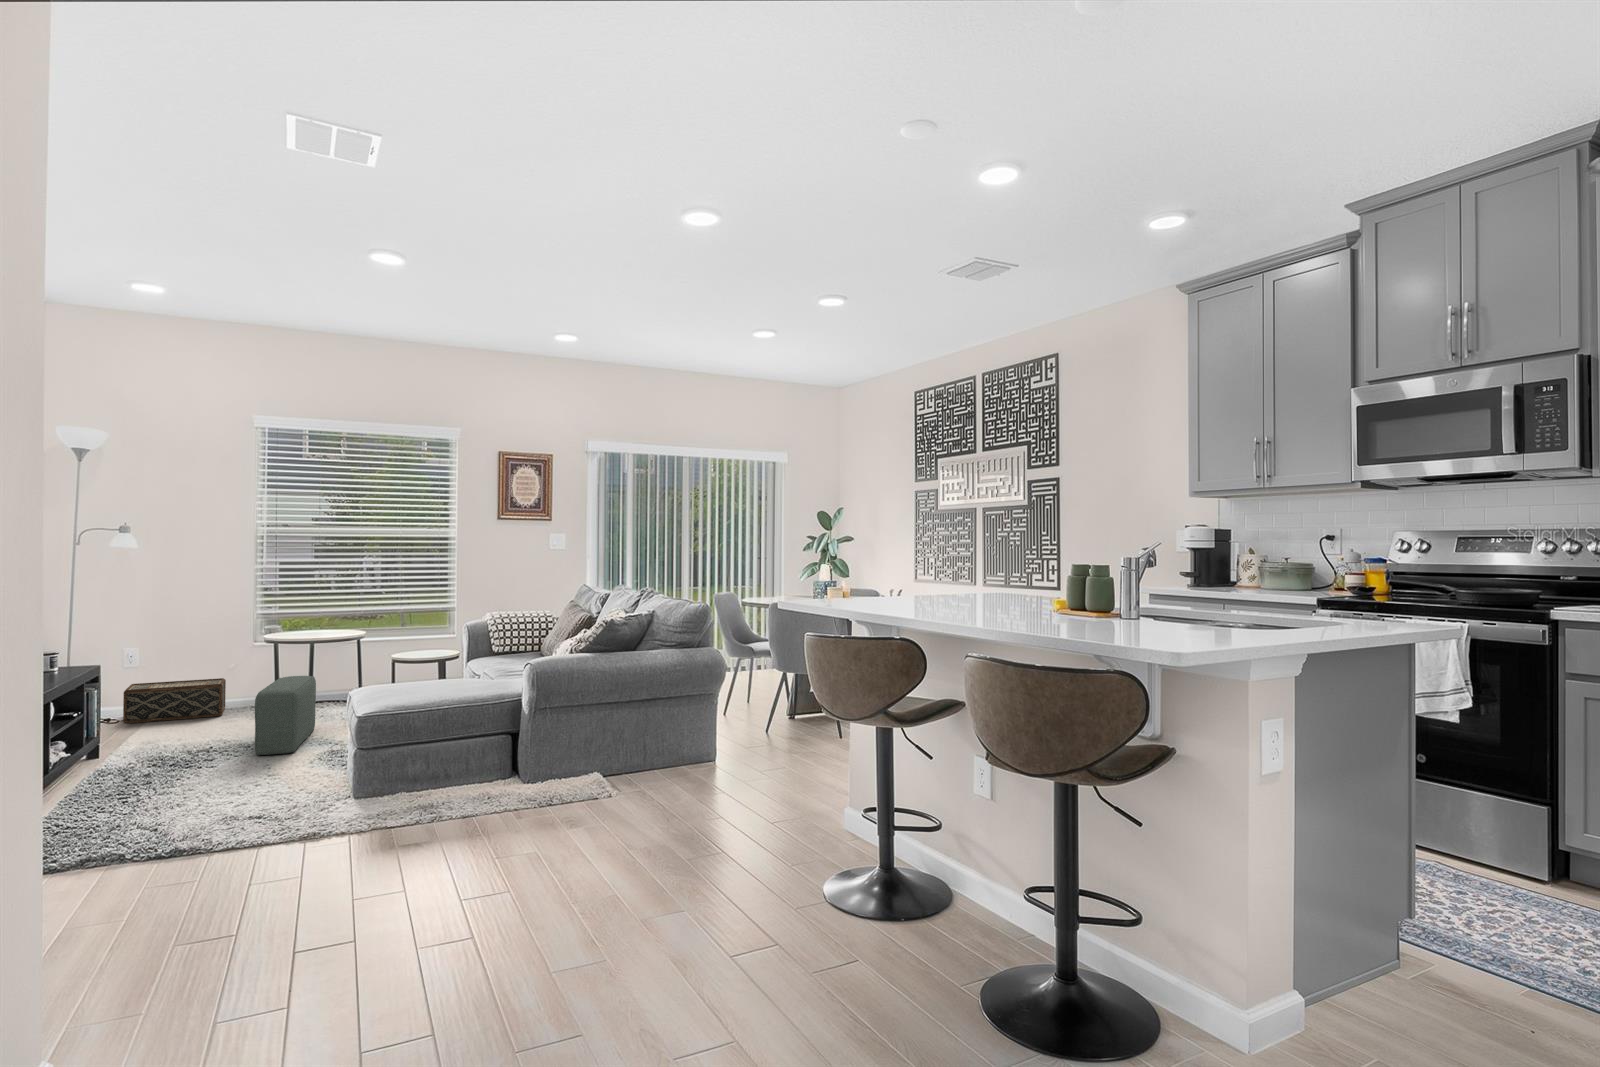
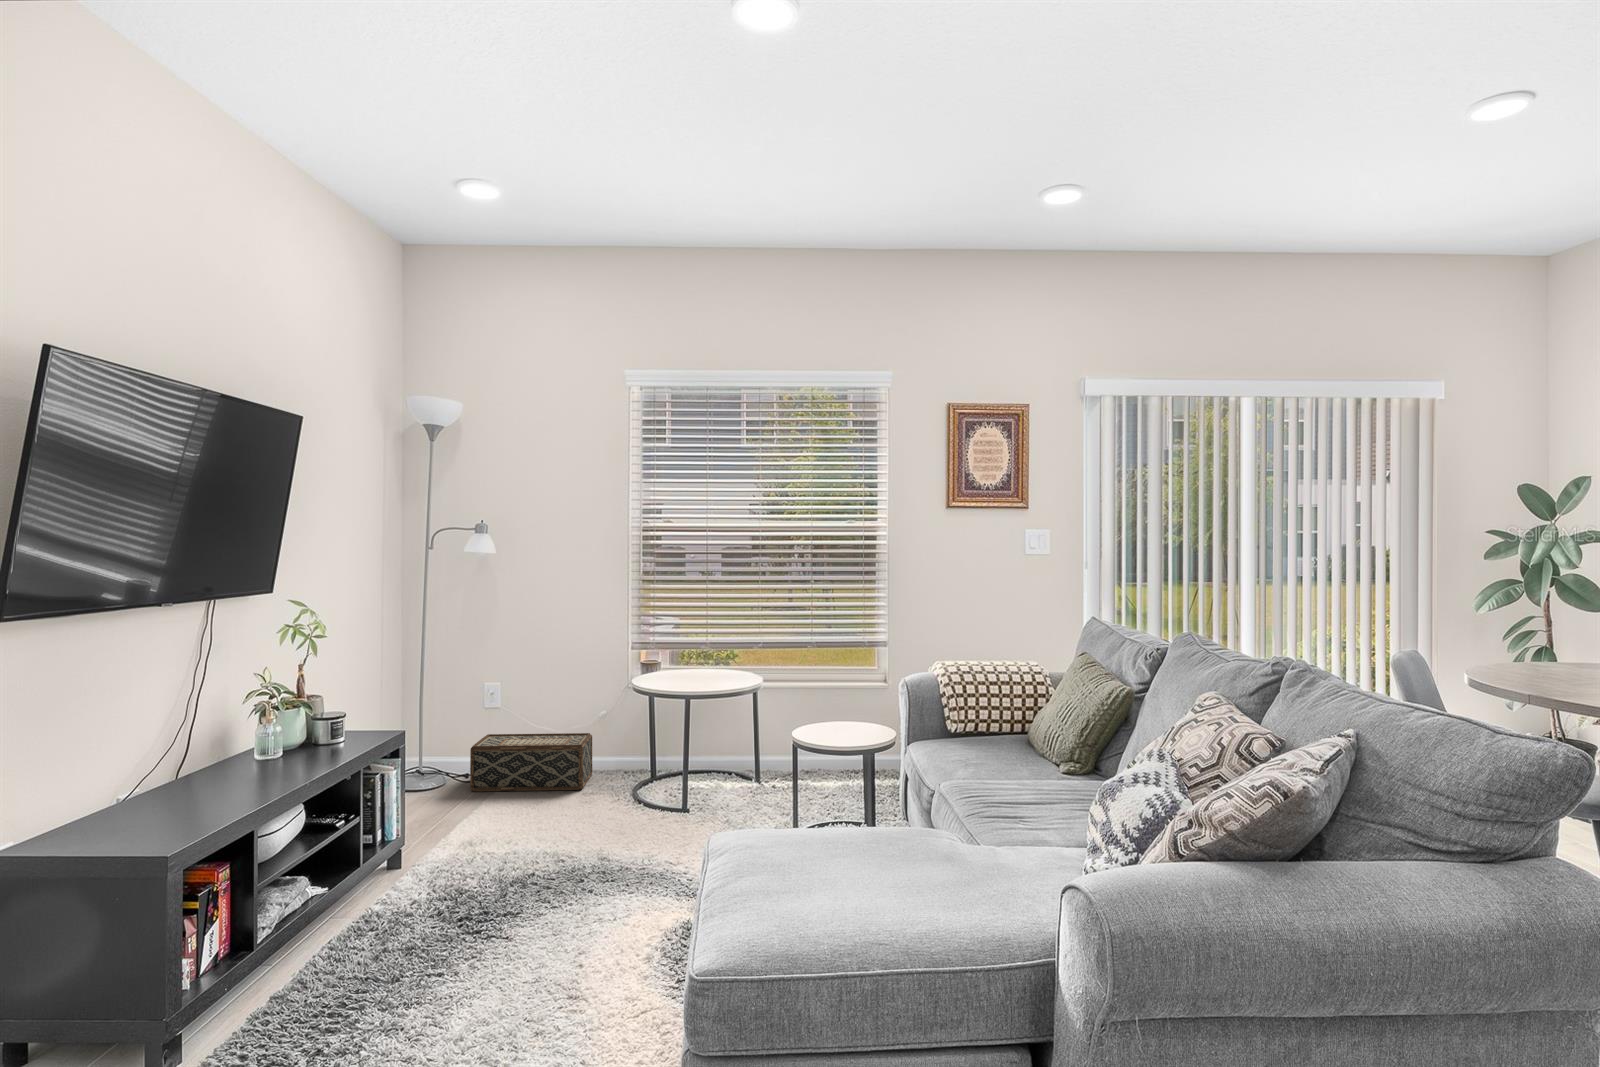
pouf: present [255,676,316,755] -> none [587,753,685,894]

